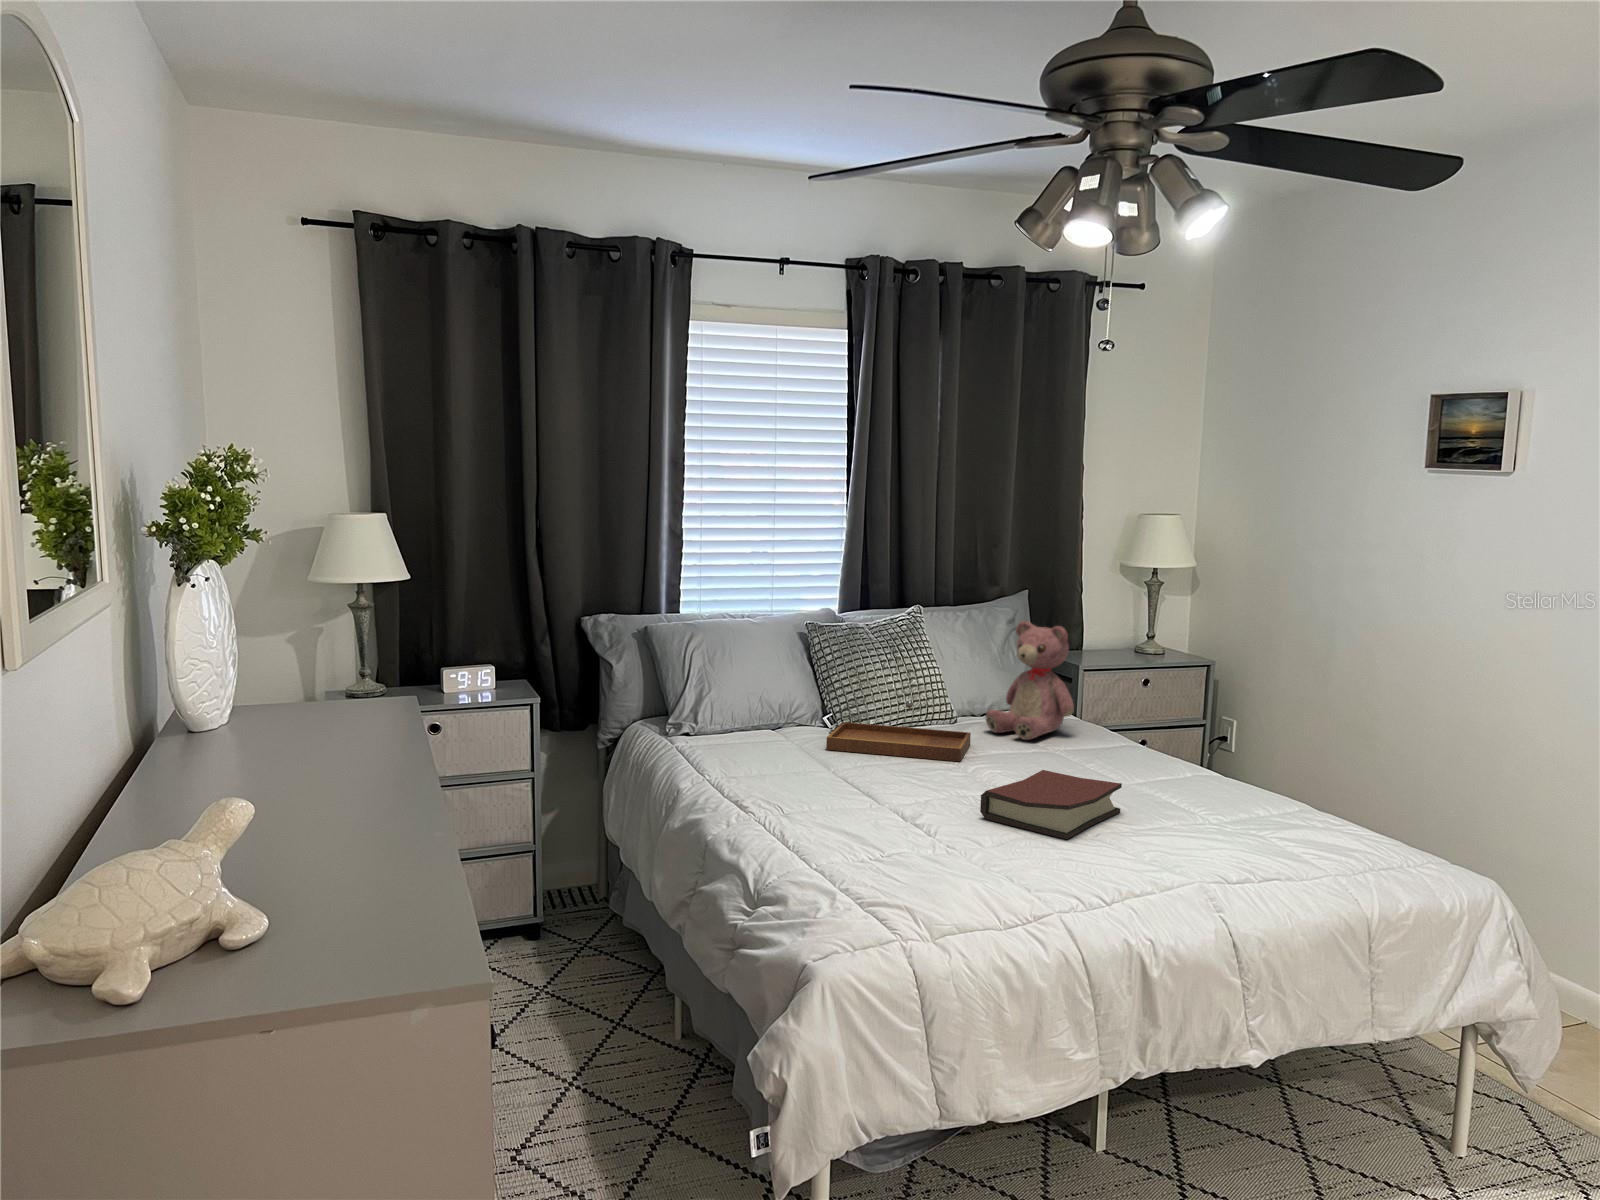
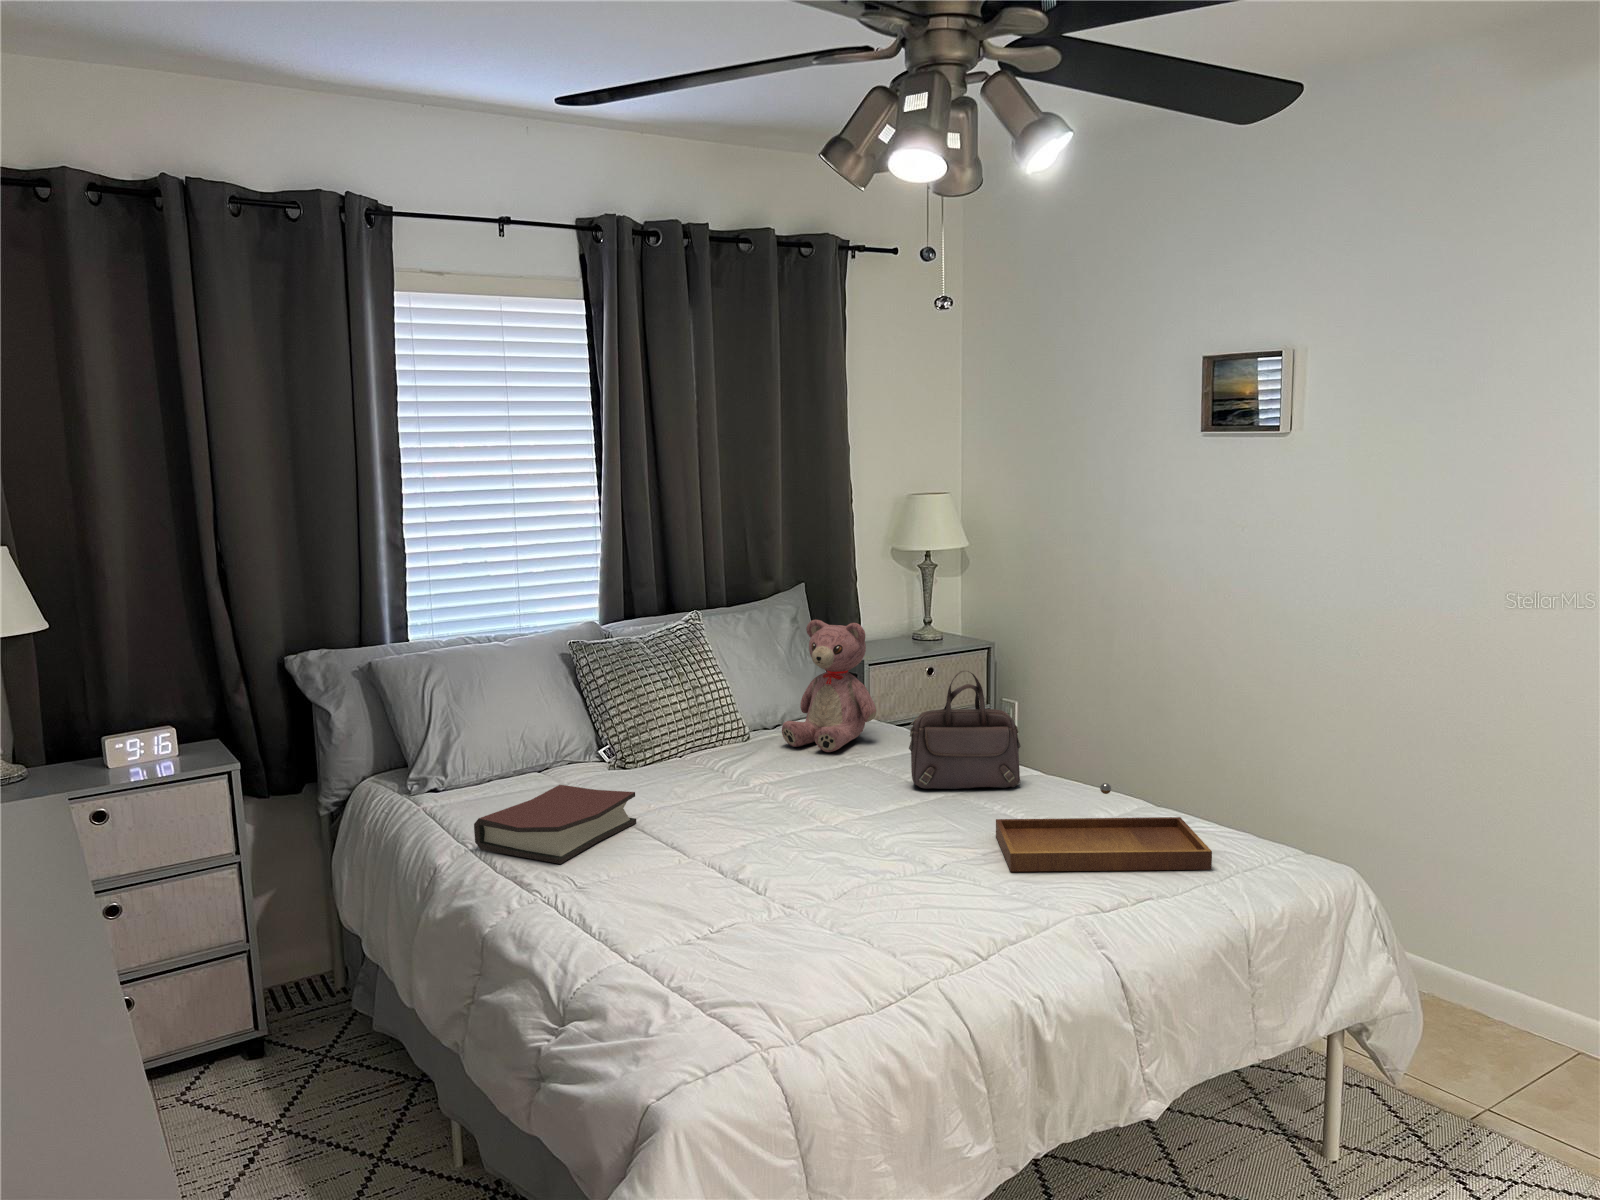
handbag: none [1091,673,1197,784] -> present [909,671,1020,789]
tray: present [826,701,971,762] -> present [996,783,1212,872]
hardback book: present [980,770,1122,839] -> present [474,785,636,864]

